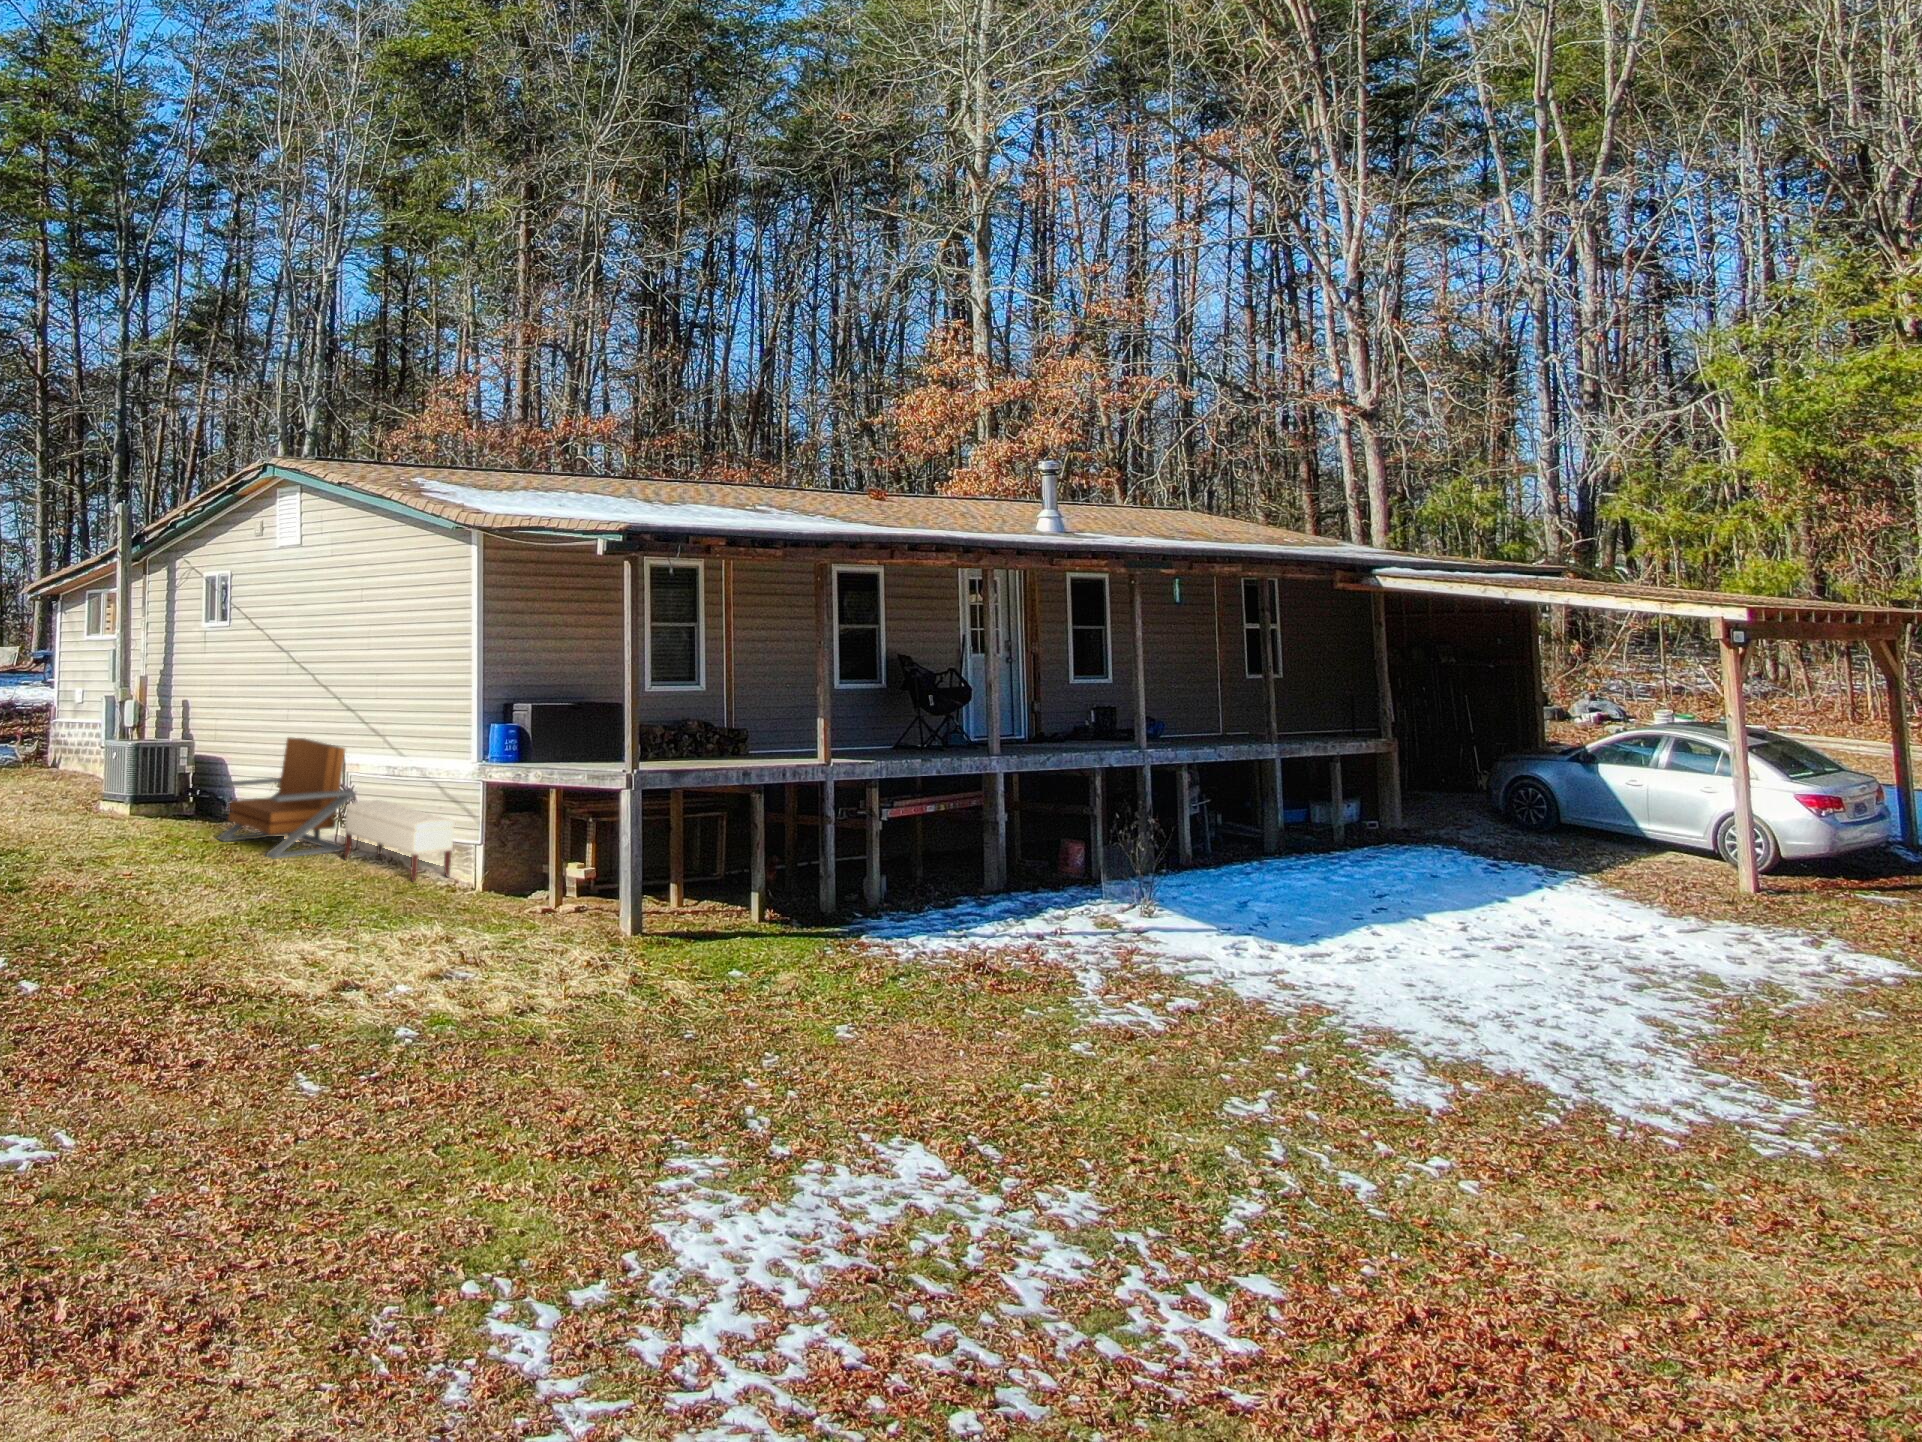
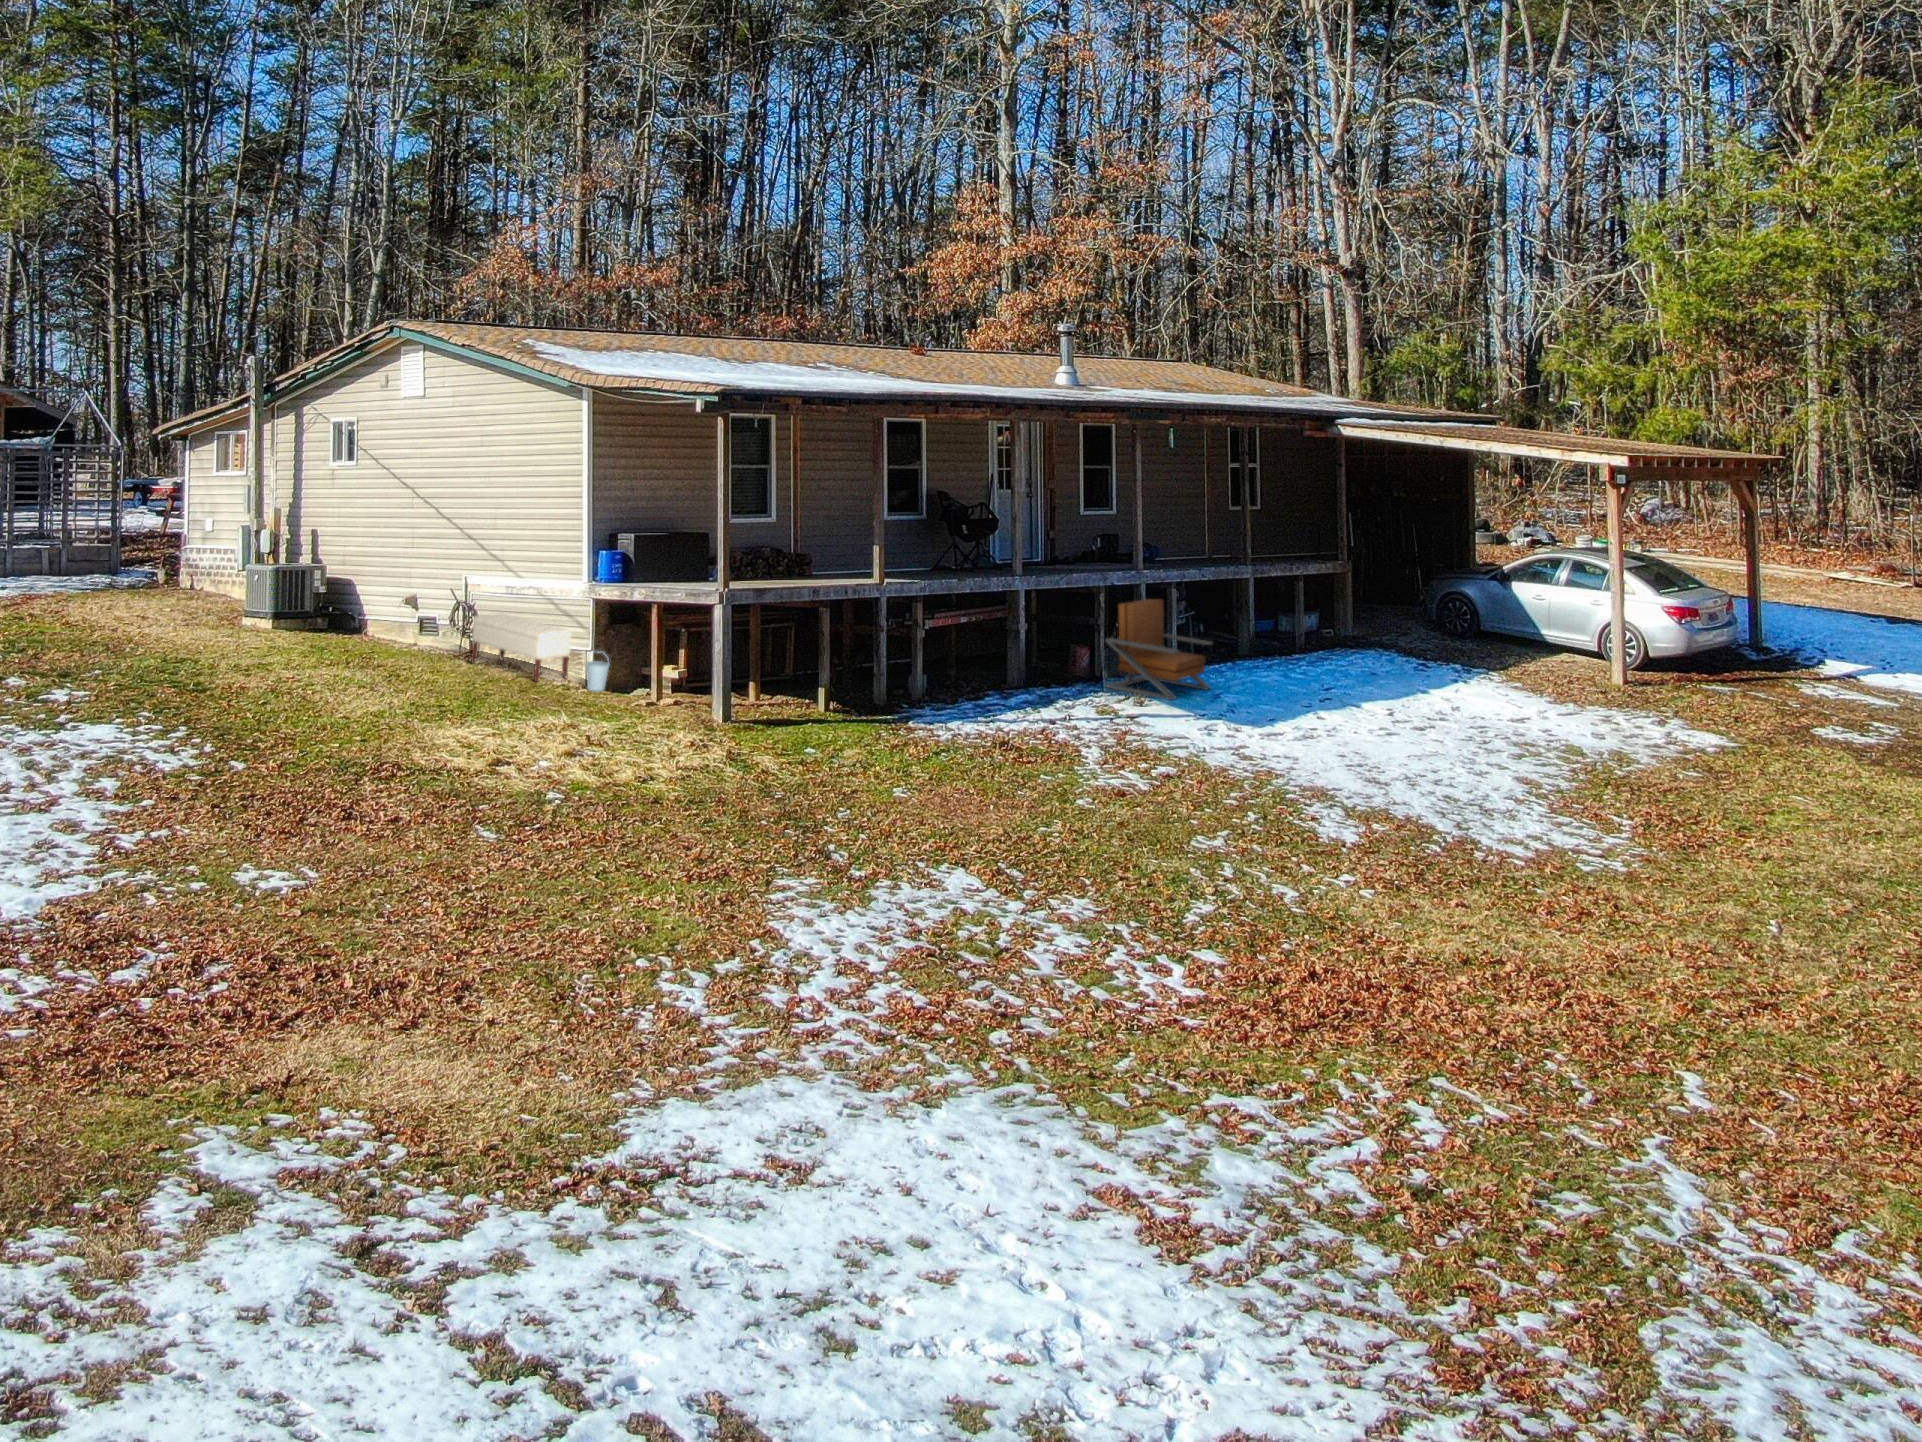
lounge chair: present [218,737,356,859] -> present [1106,599,1212,700]
bucket: none [468,844,496,893] -> present [586,661,610,691]

